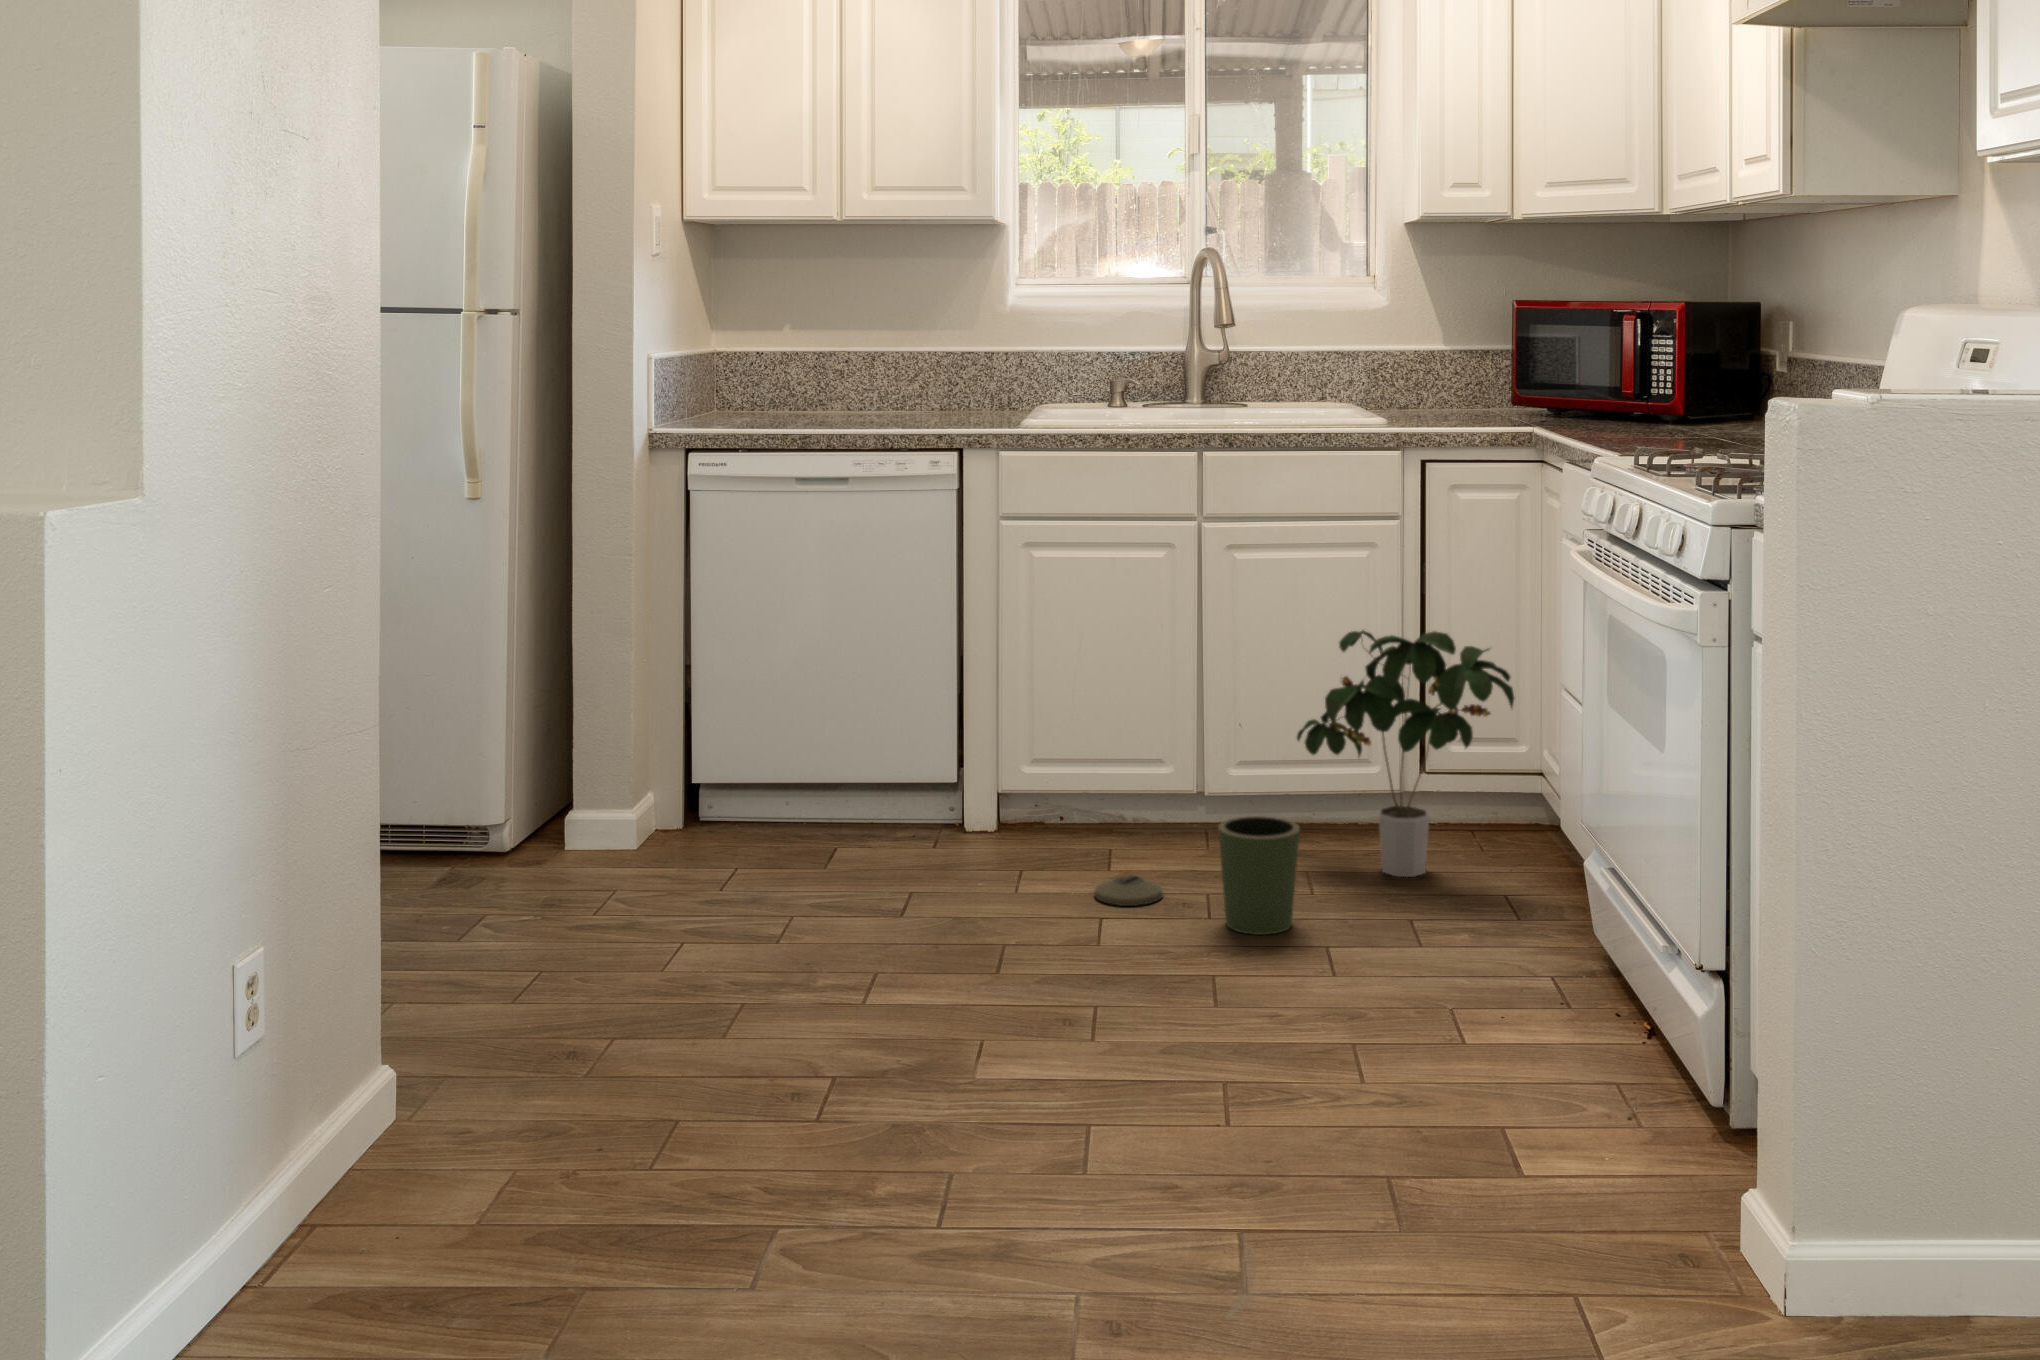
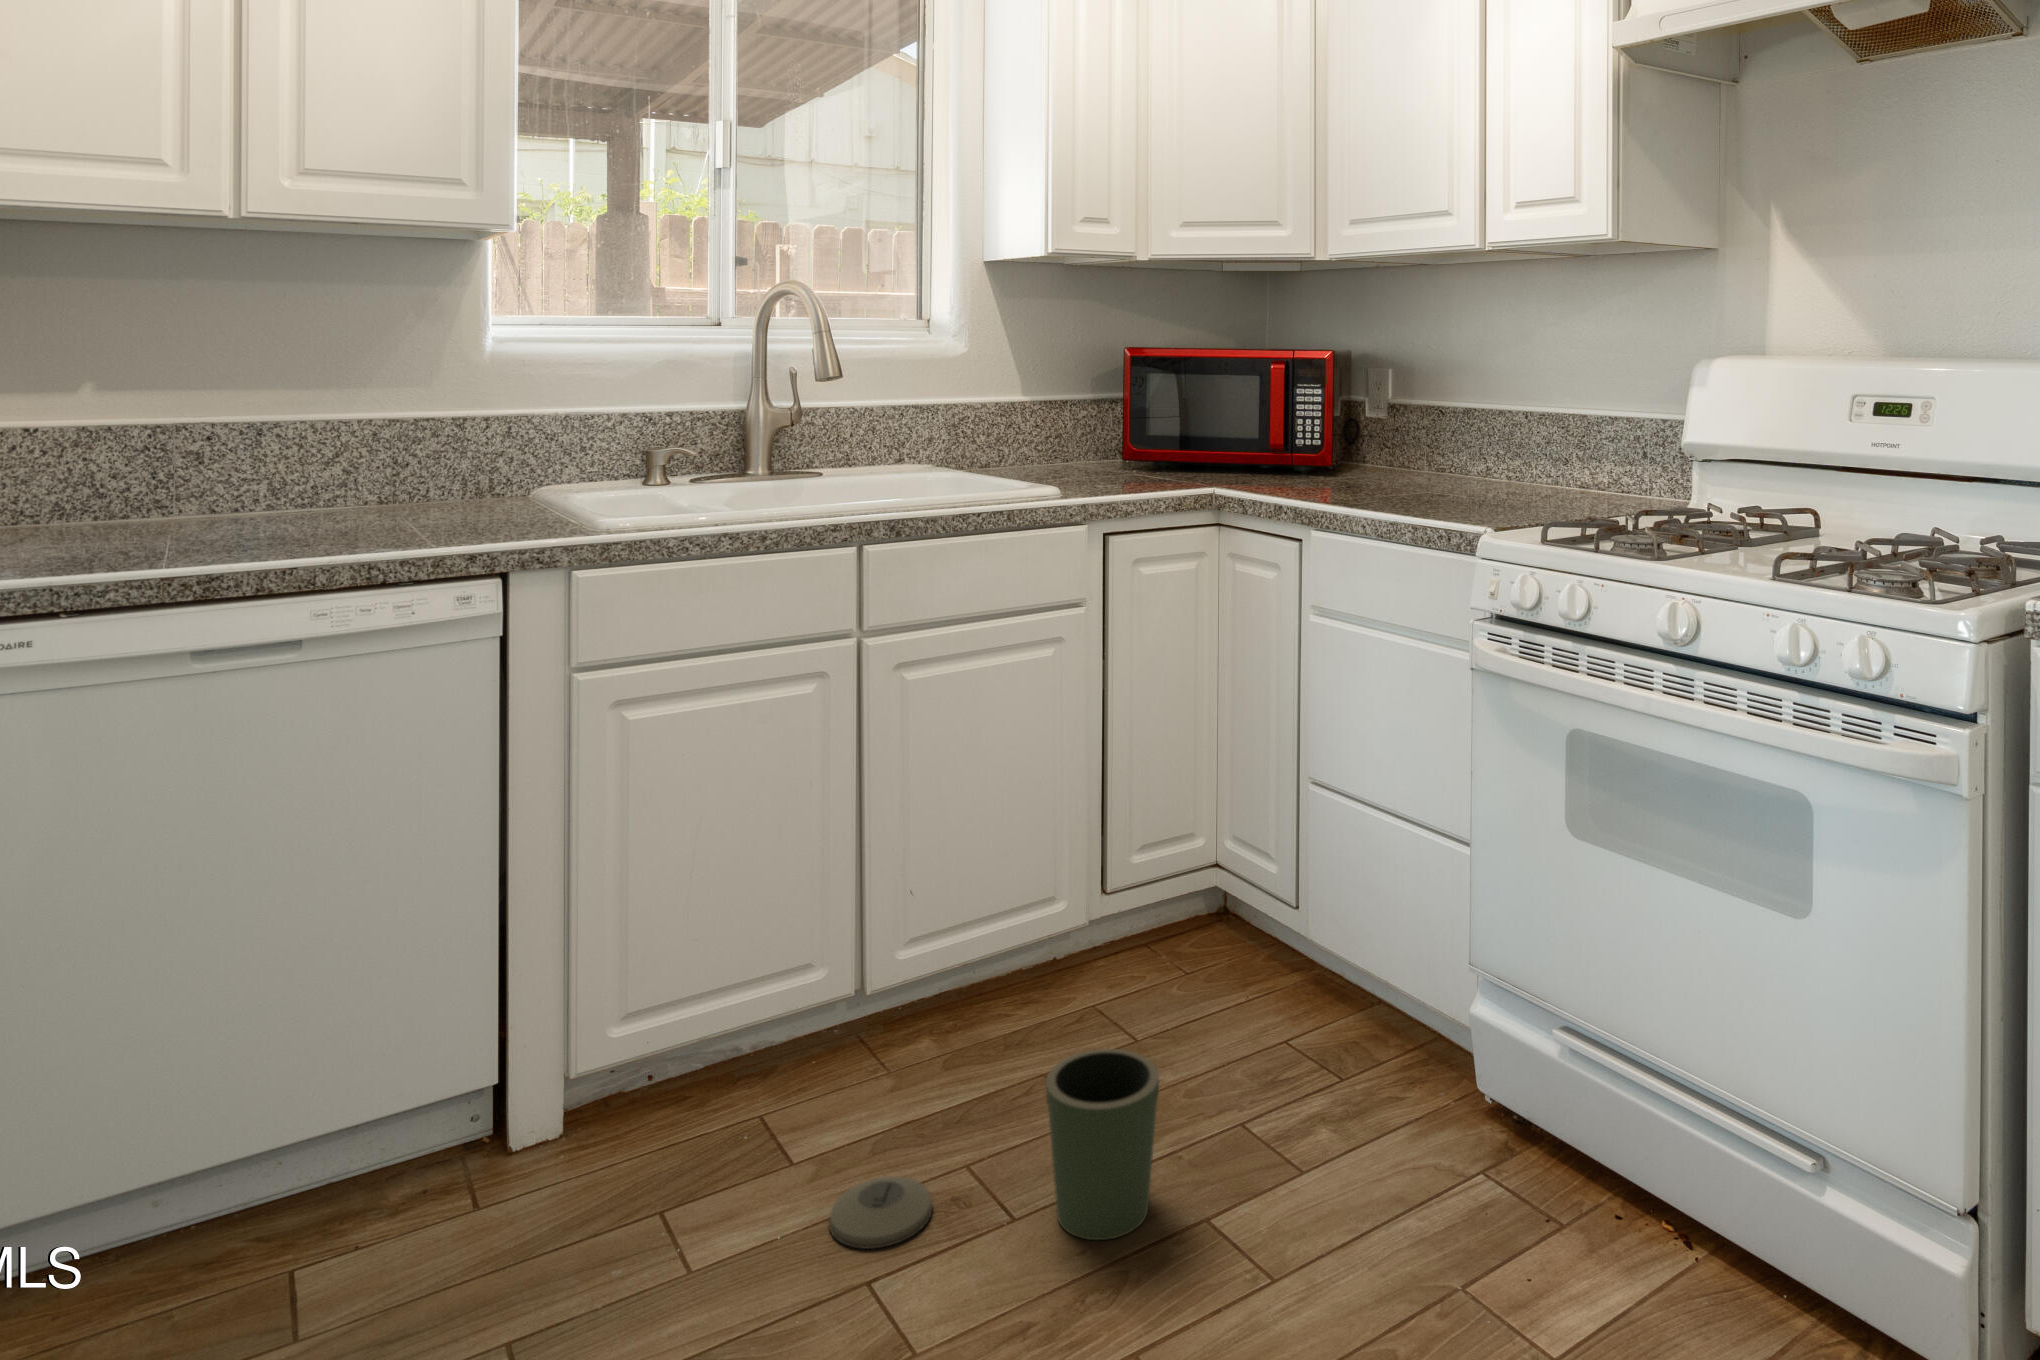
potted plant: present [1297,630,1514,877] -> none [1019,744,1291,1054]

